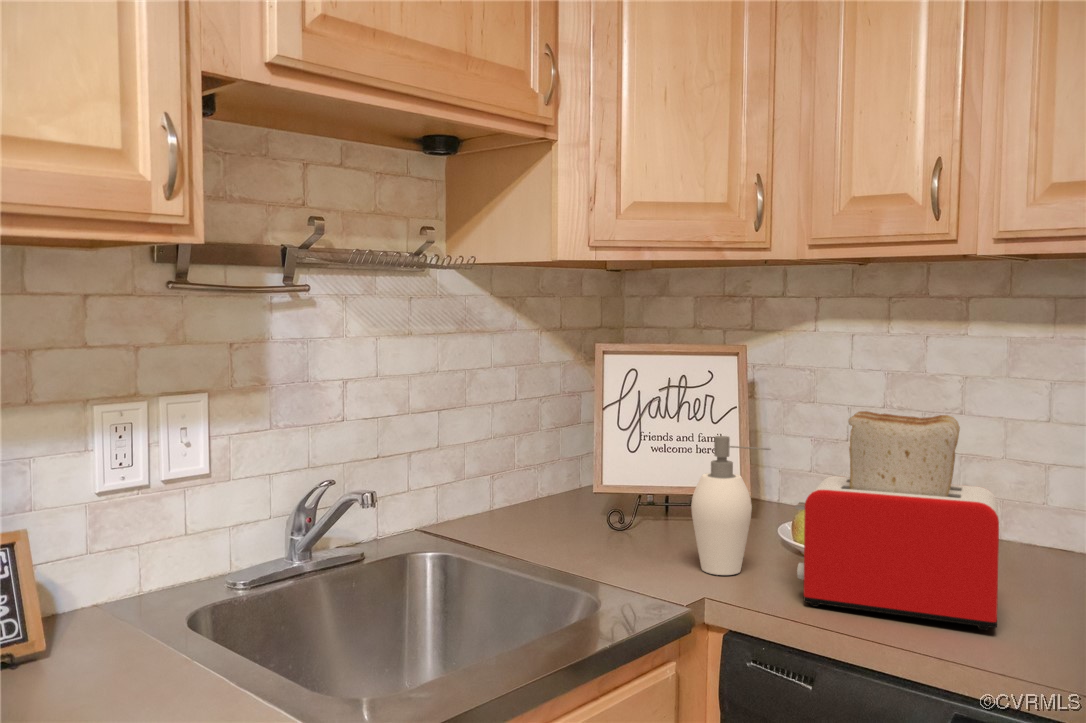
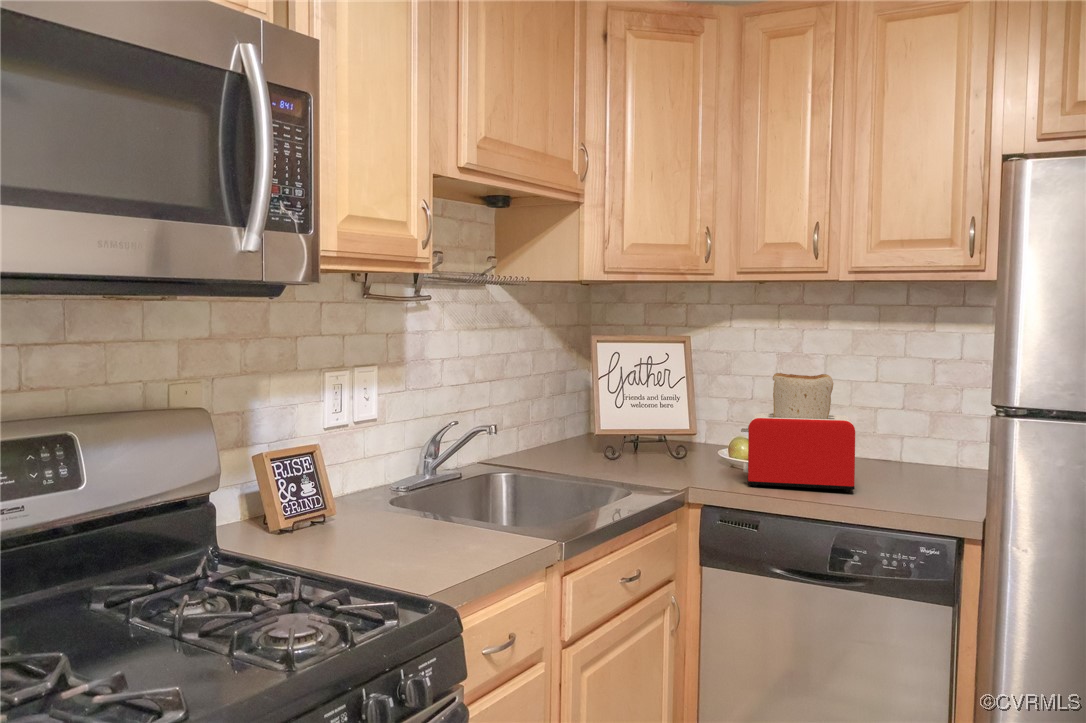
soap dispenser: present [691,436,770,575] -> none [674,391,723,476]

